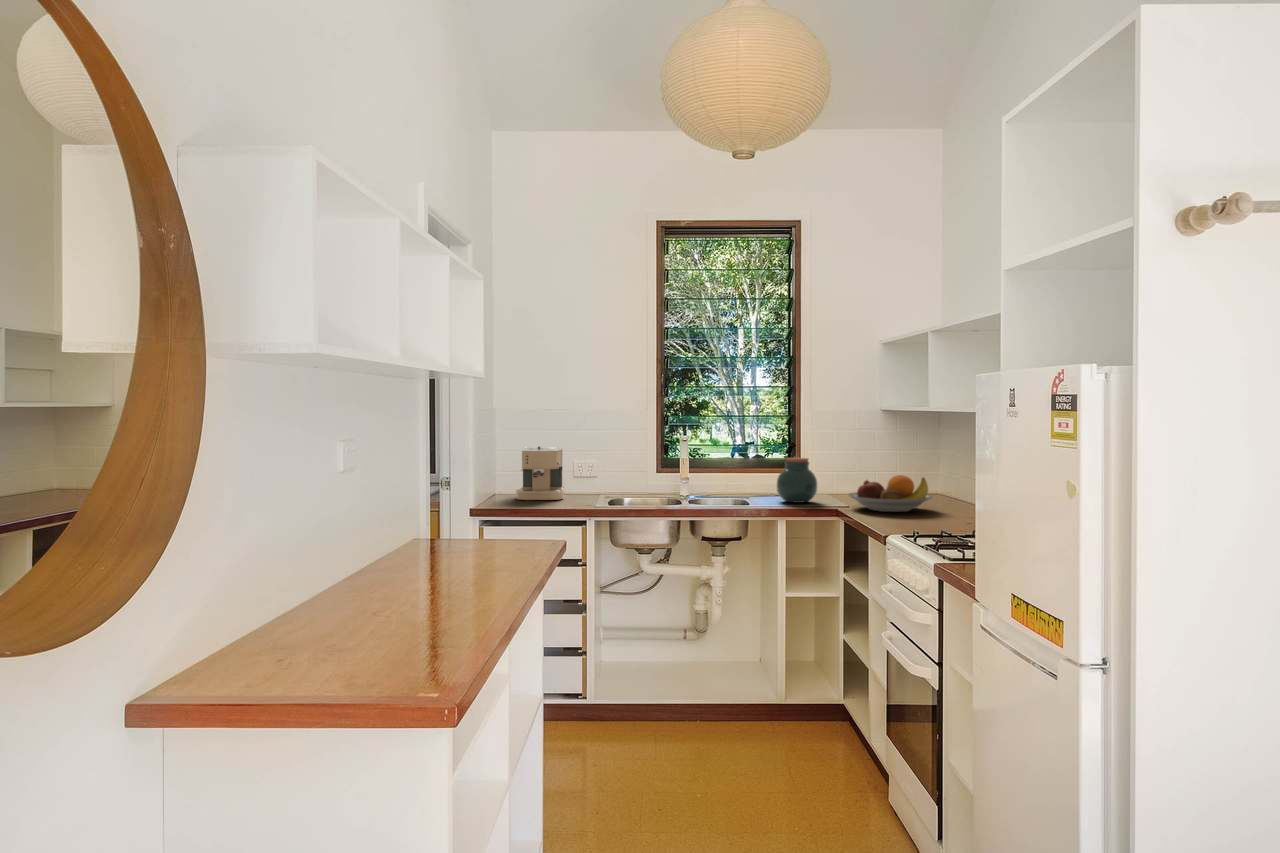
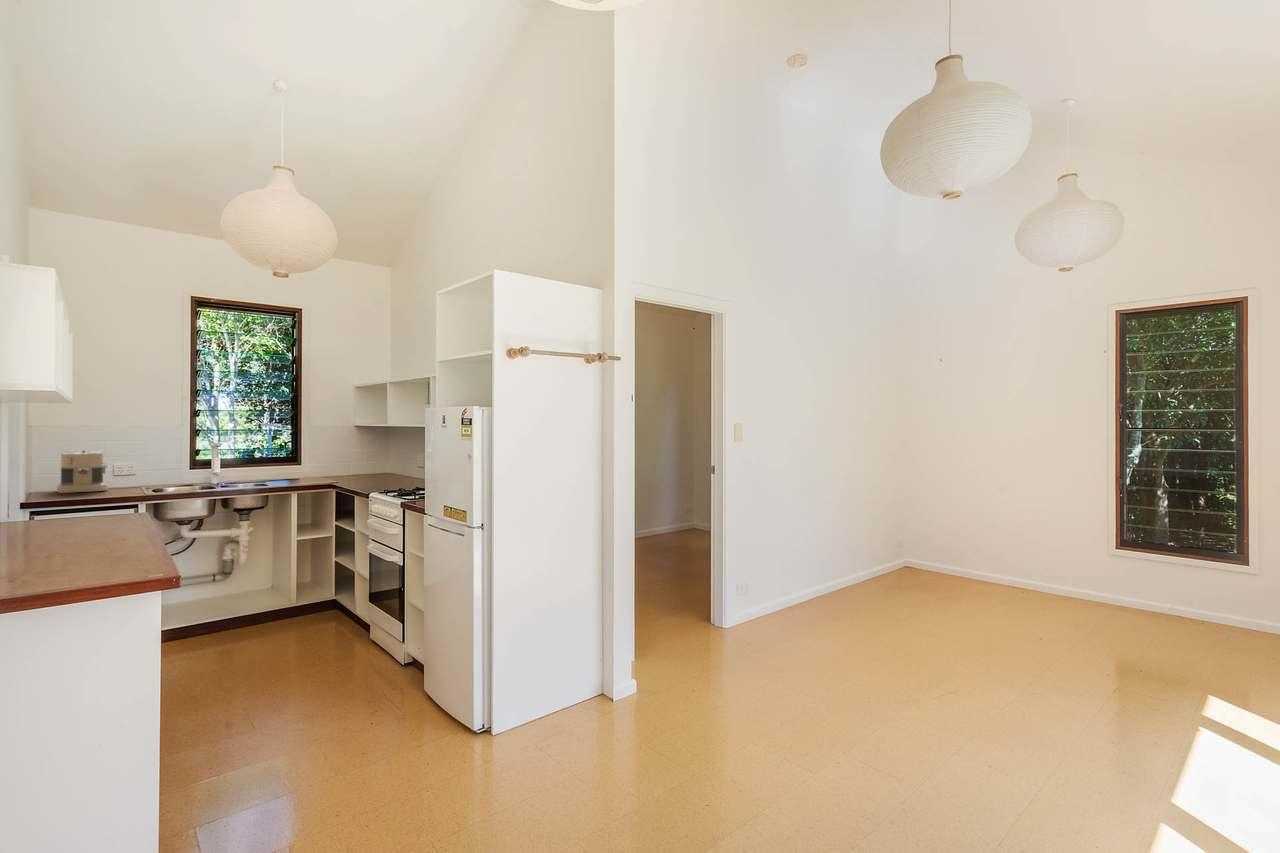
jar: present [777,458,817,503] -> none [291,454,319,482]
fruit bowl: present [848,475,932,512] -> none [341,462,392,483]

